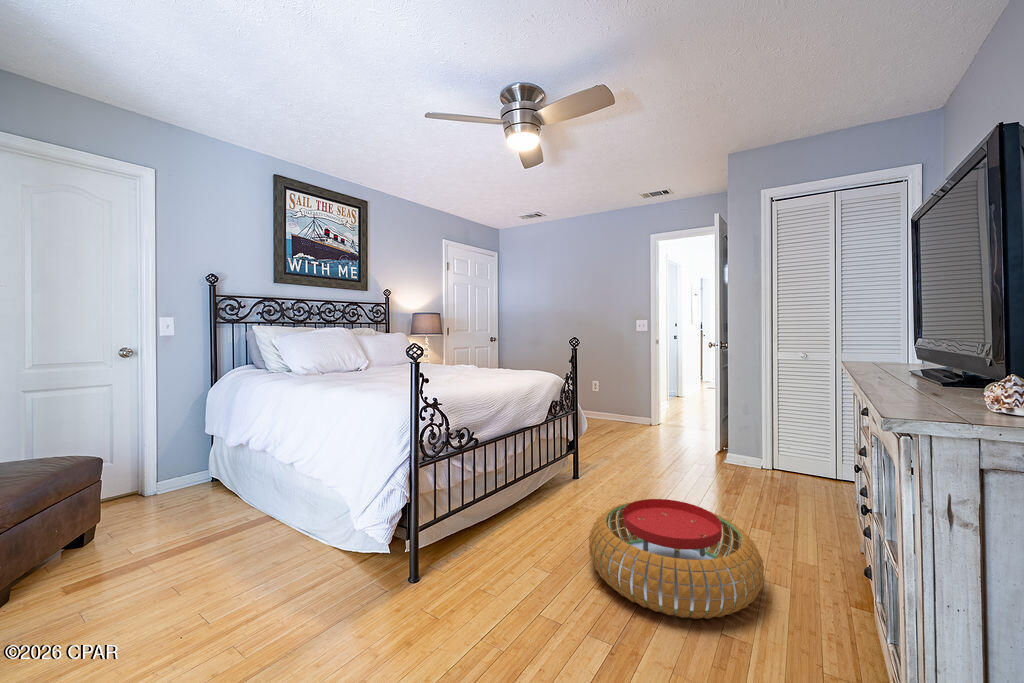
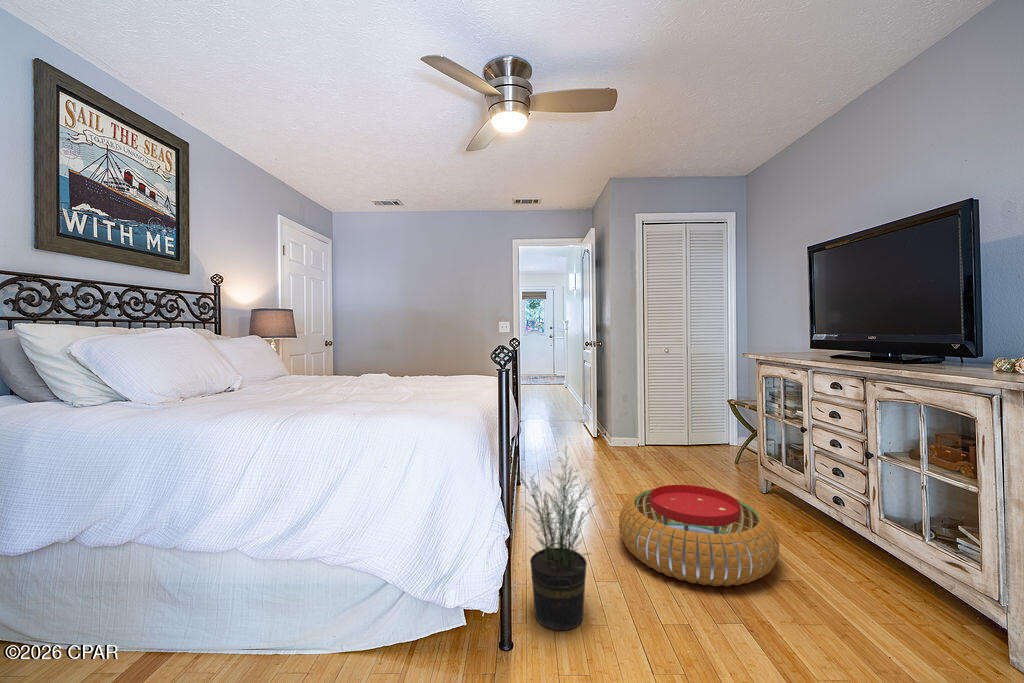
potted plant: none [435,433,519,587] -> present [511,448,594,630]

